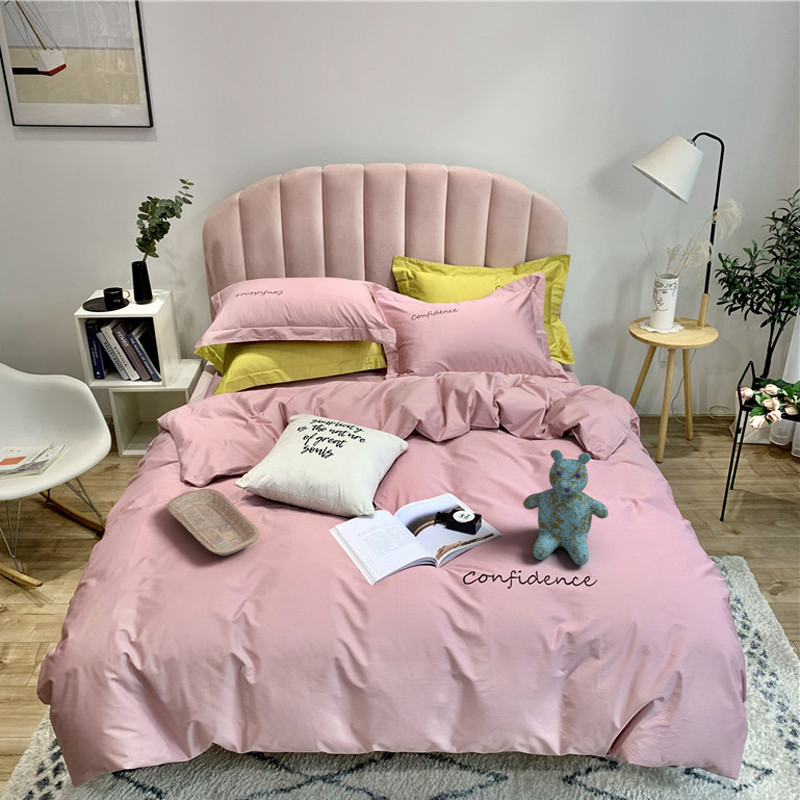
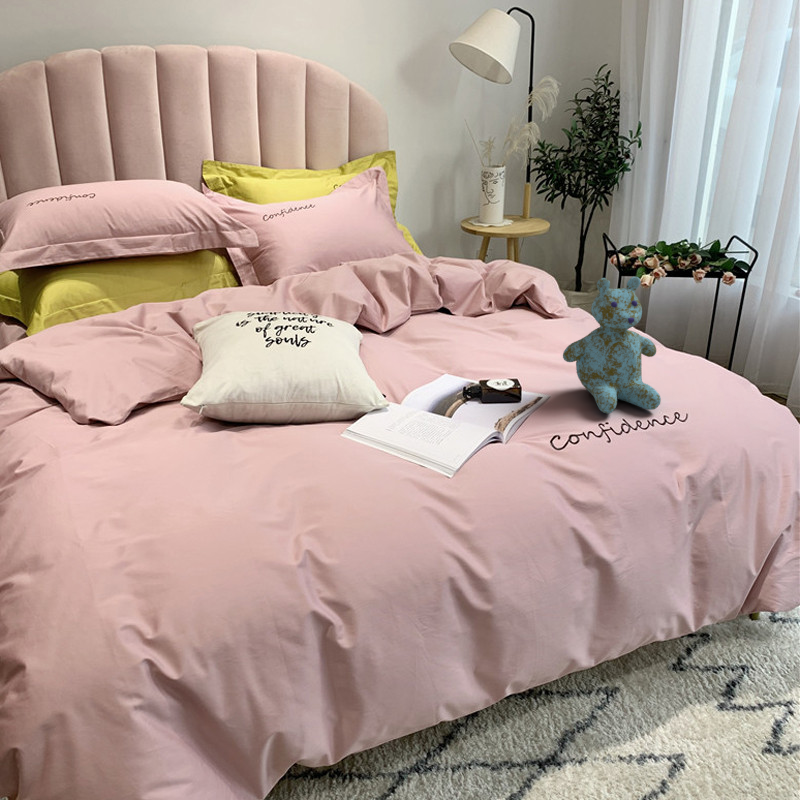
tray: present [167,489,259,556] -> none [81,420,263,492]

